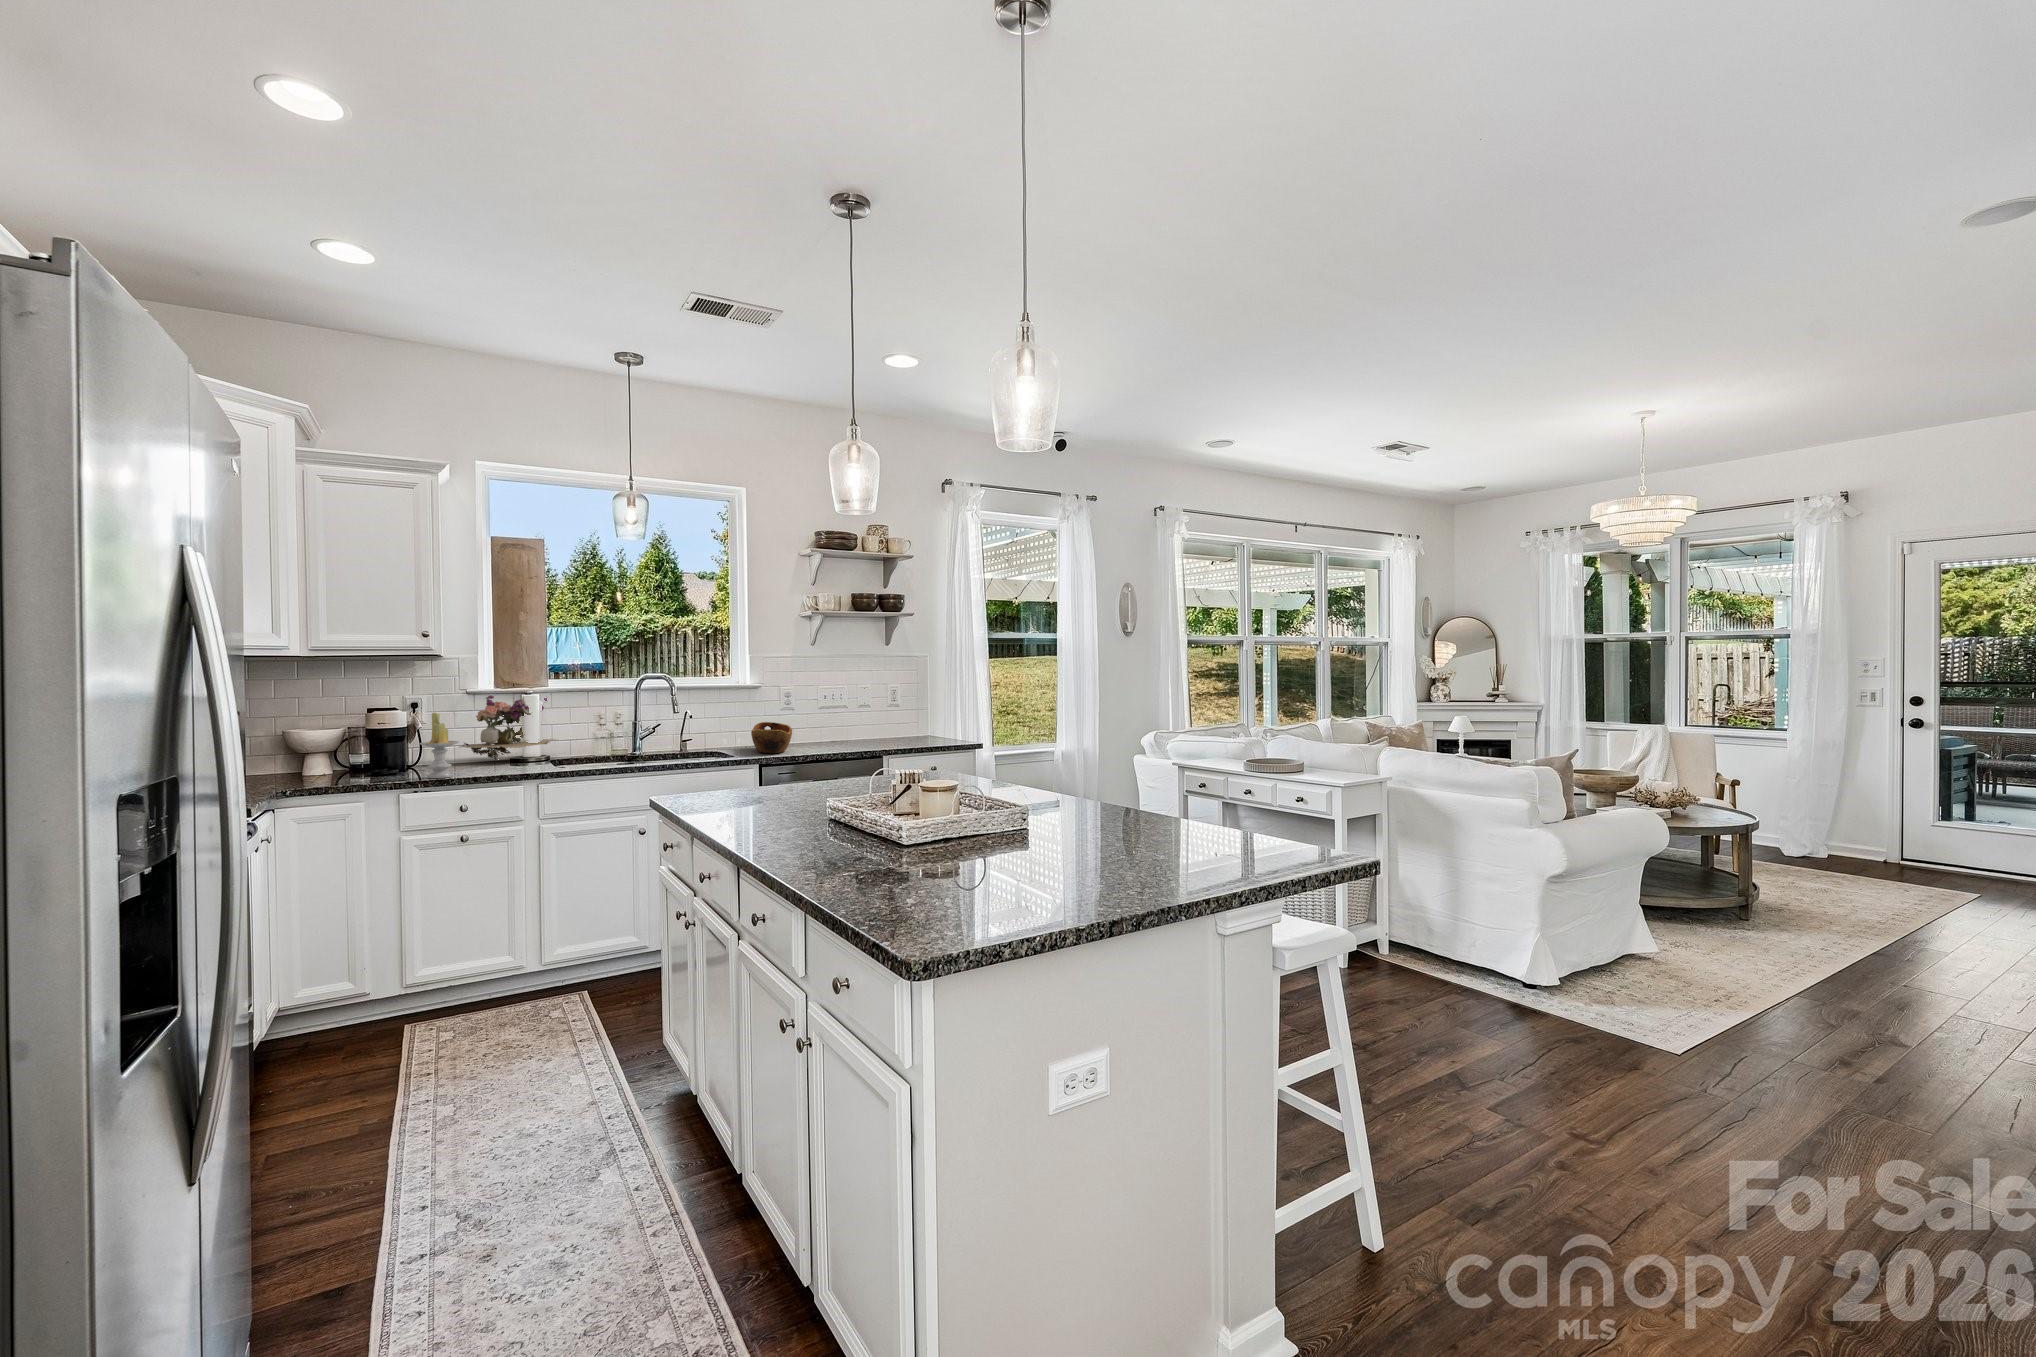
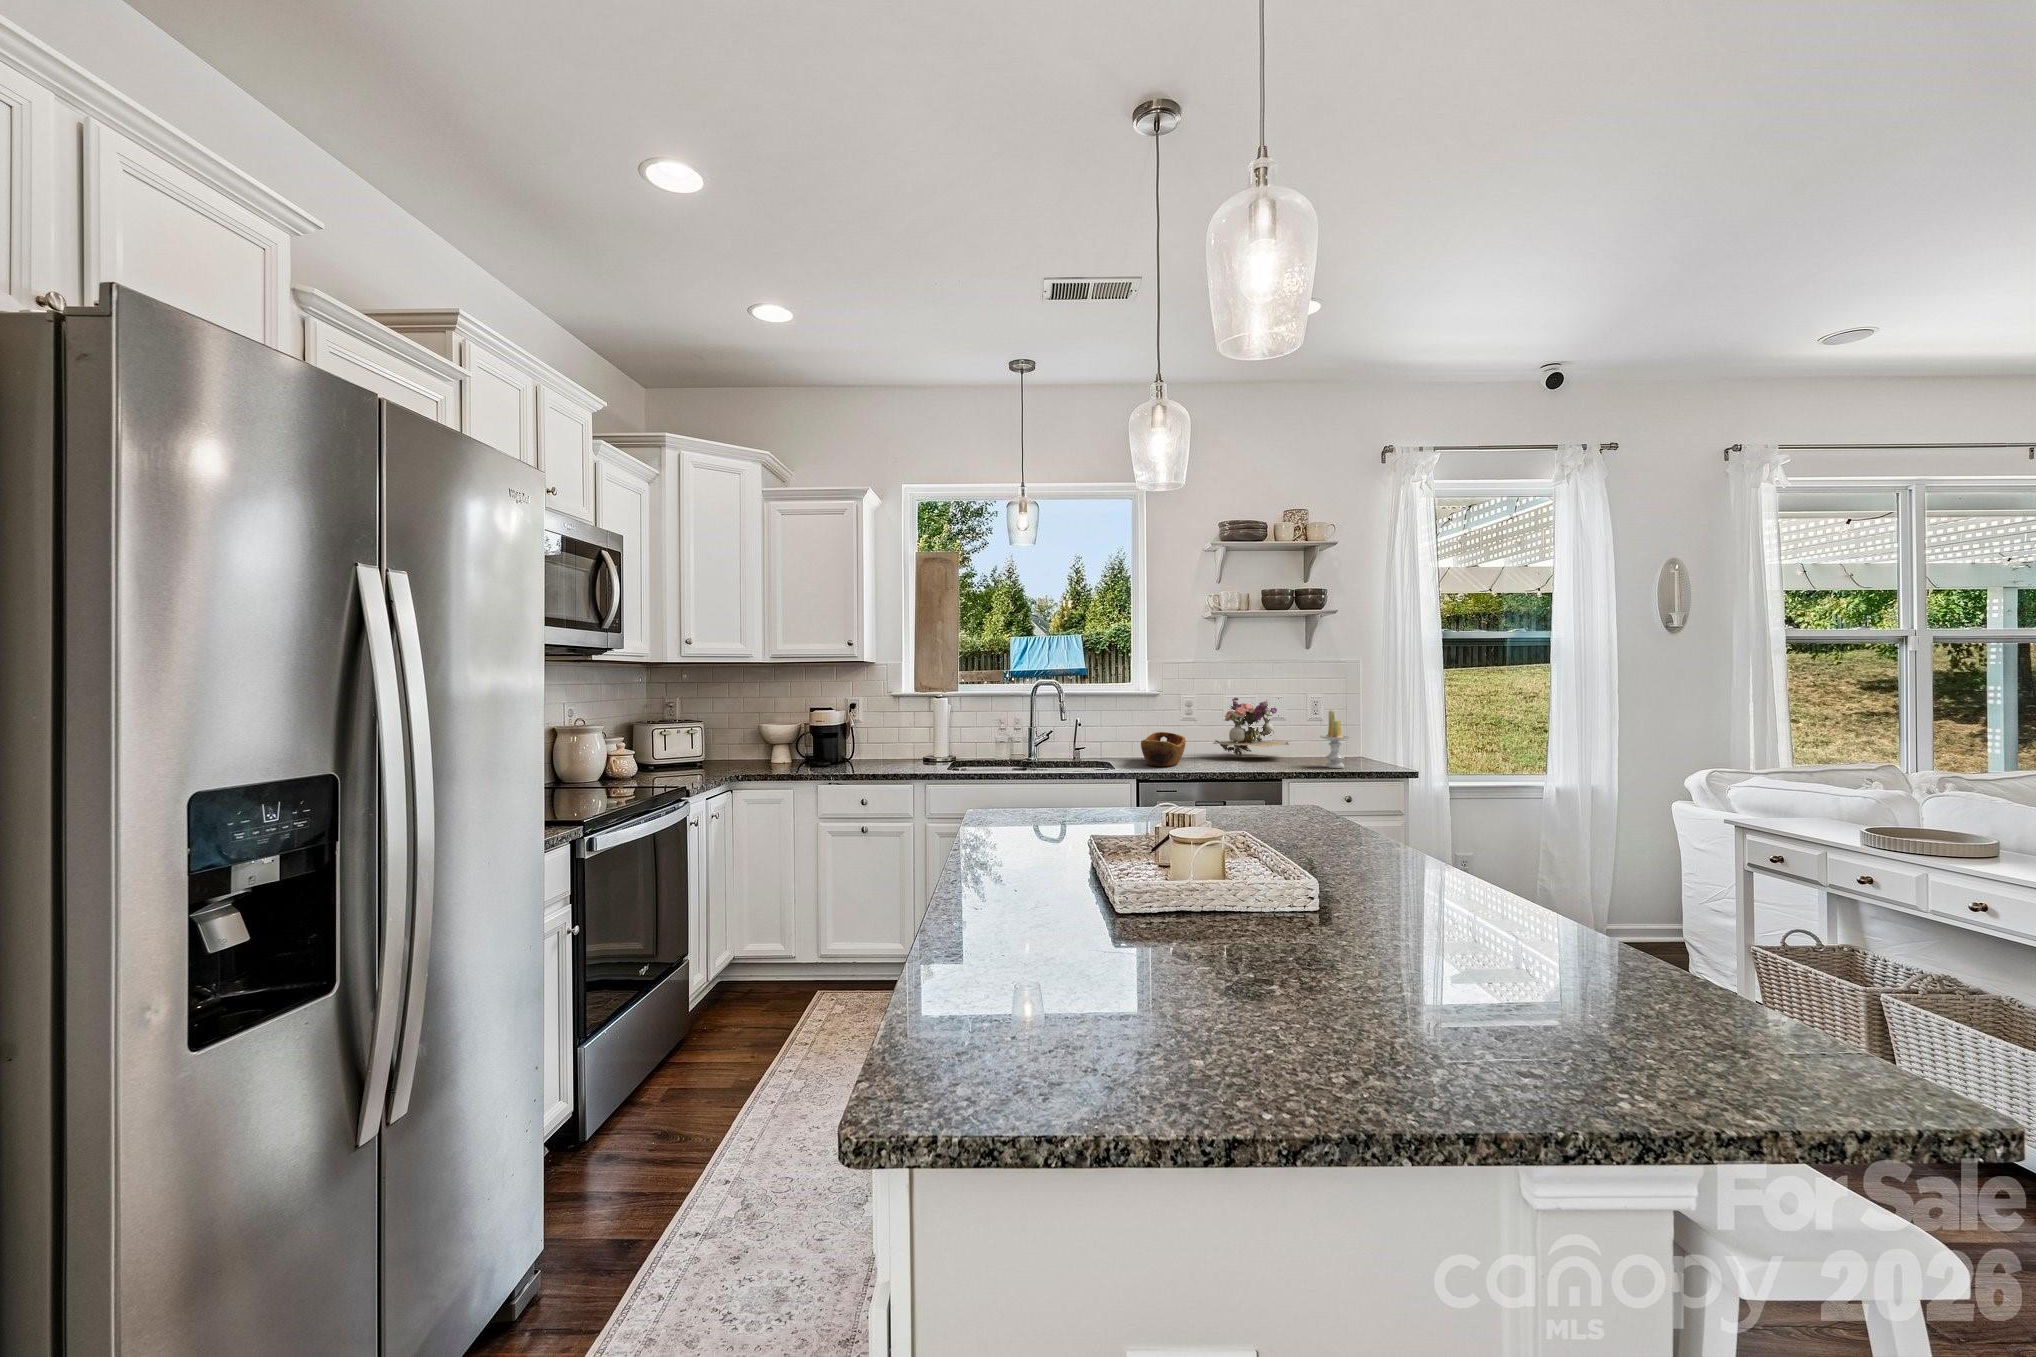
flower arrangement: present [459,695,557,760] -> present [1213,698,1289,756]
candle: present [420,713,459,778] -> present [1320,710,1350,768]

